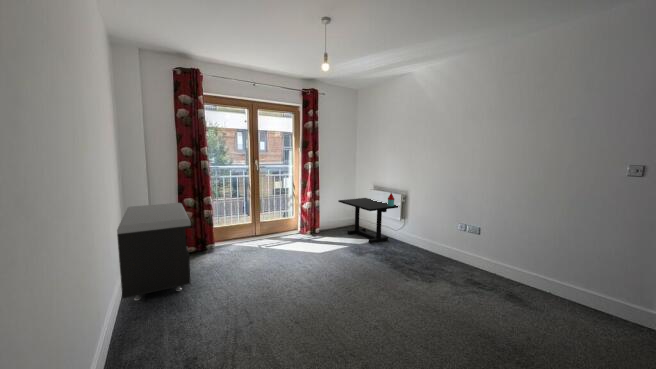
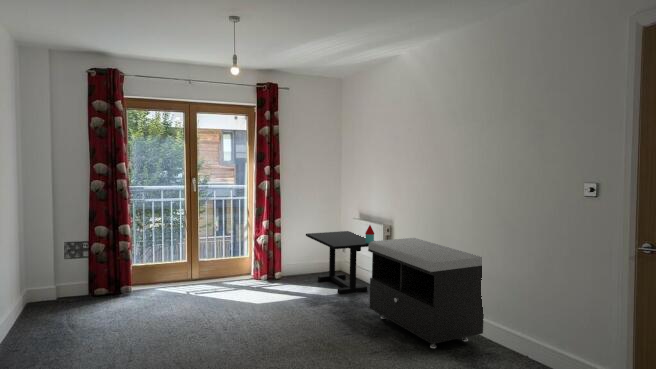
storage bench: present [117,203,191,300] -> present [368,238,484,349]

